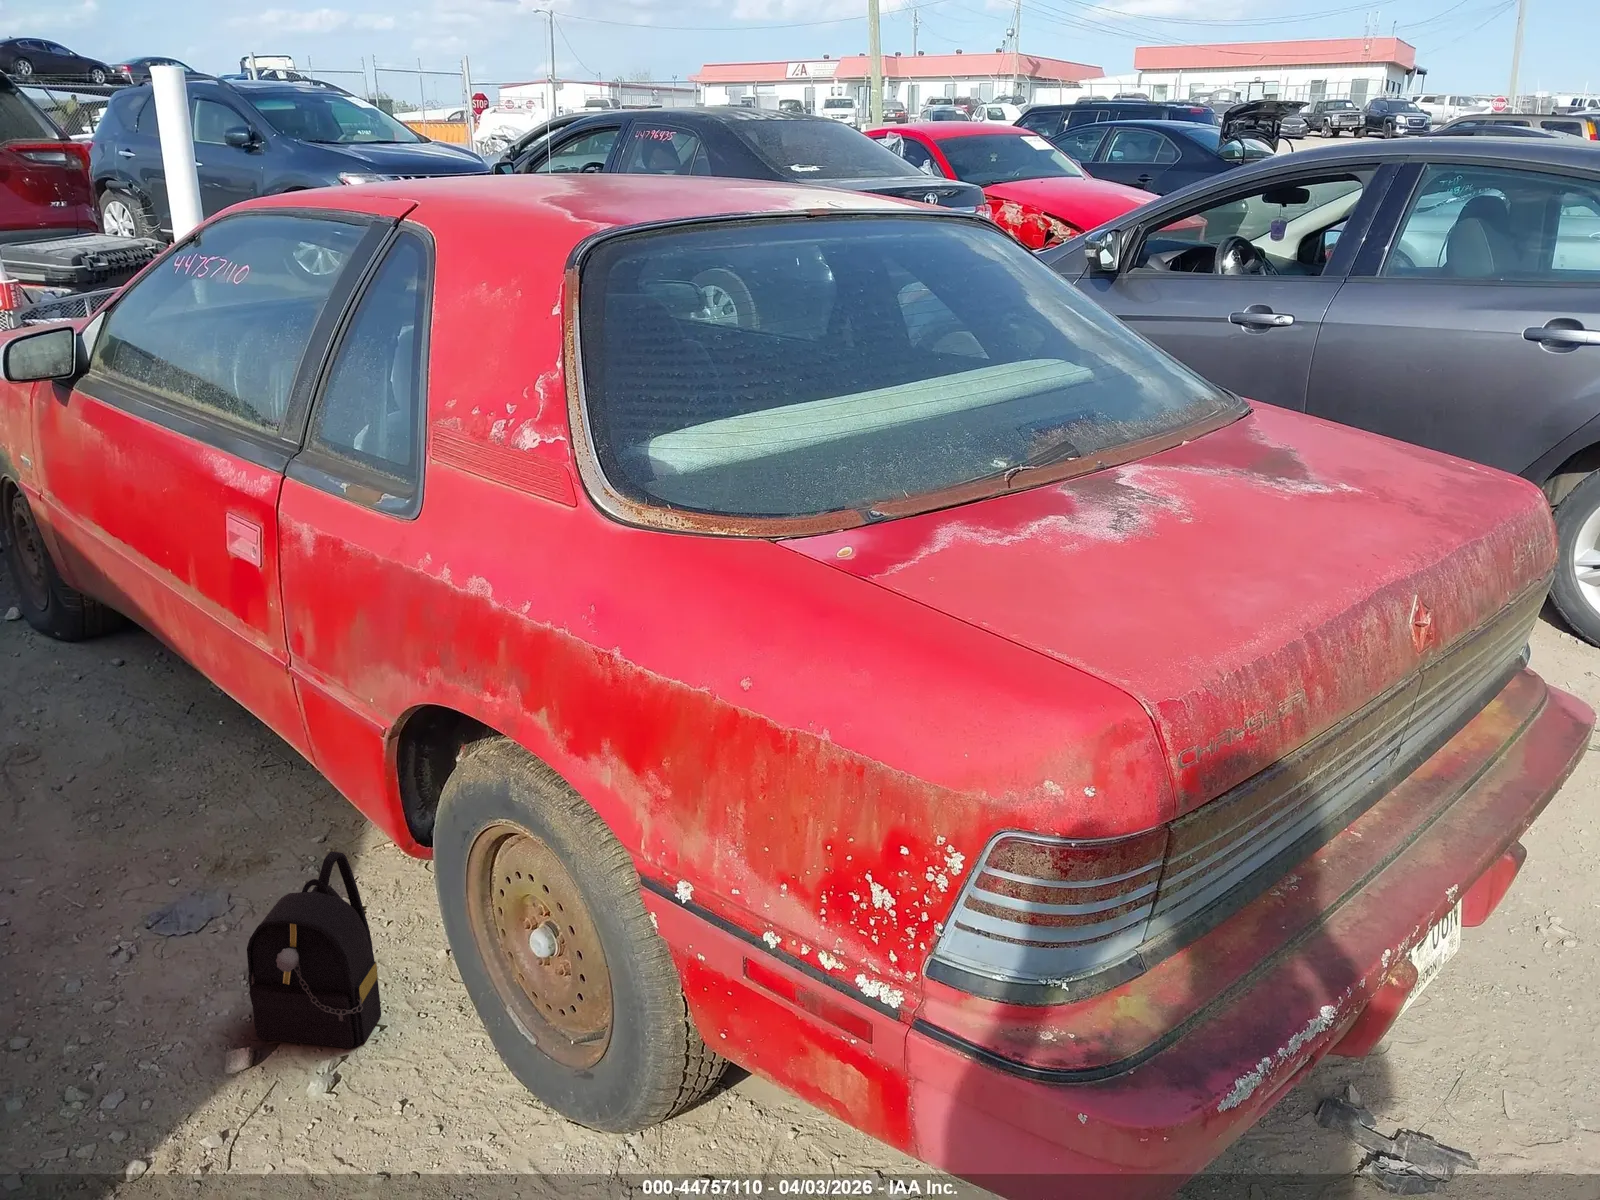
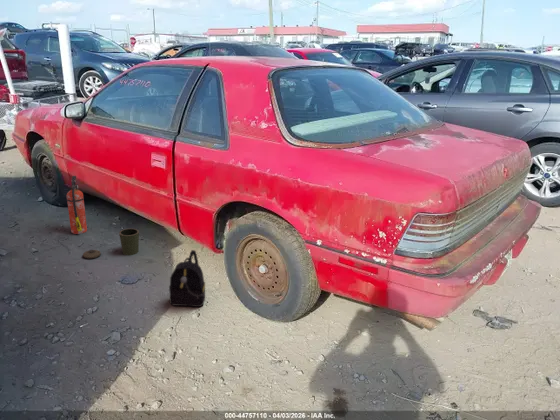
fire extinguisher: none [32,559,107,743] -> present [67,176,87,234]
trash can: none [52,740,236,839] -> present [83,228,139,259]

